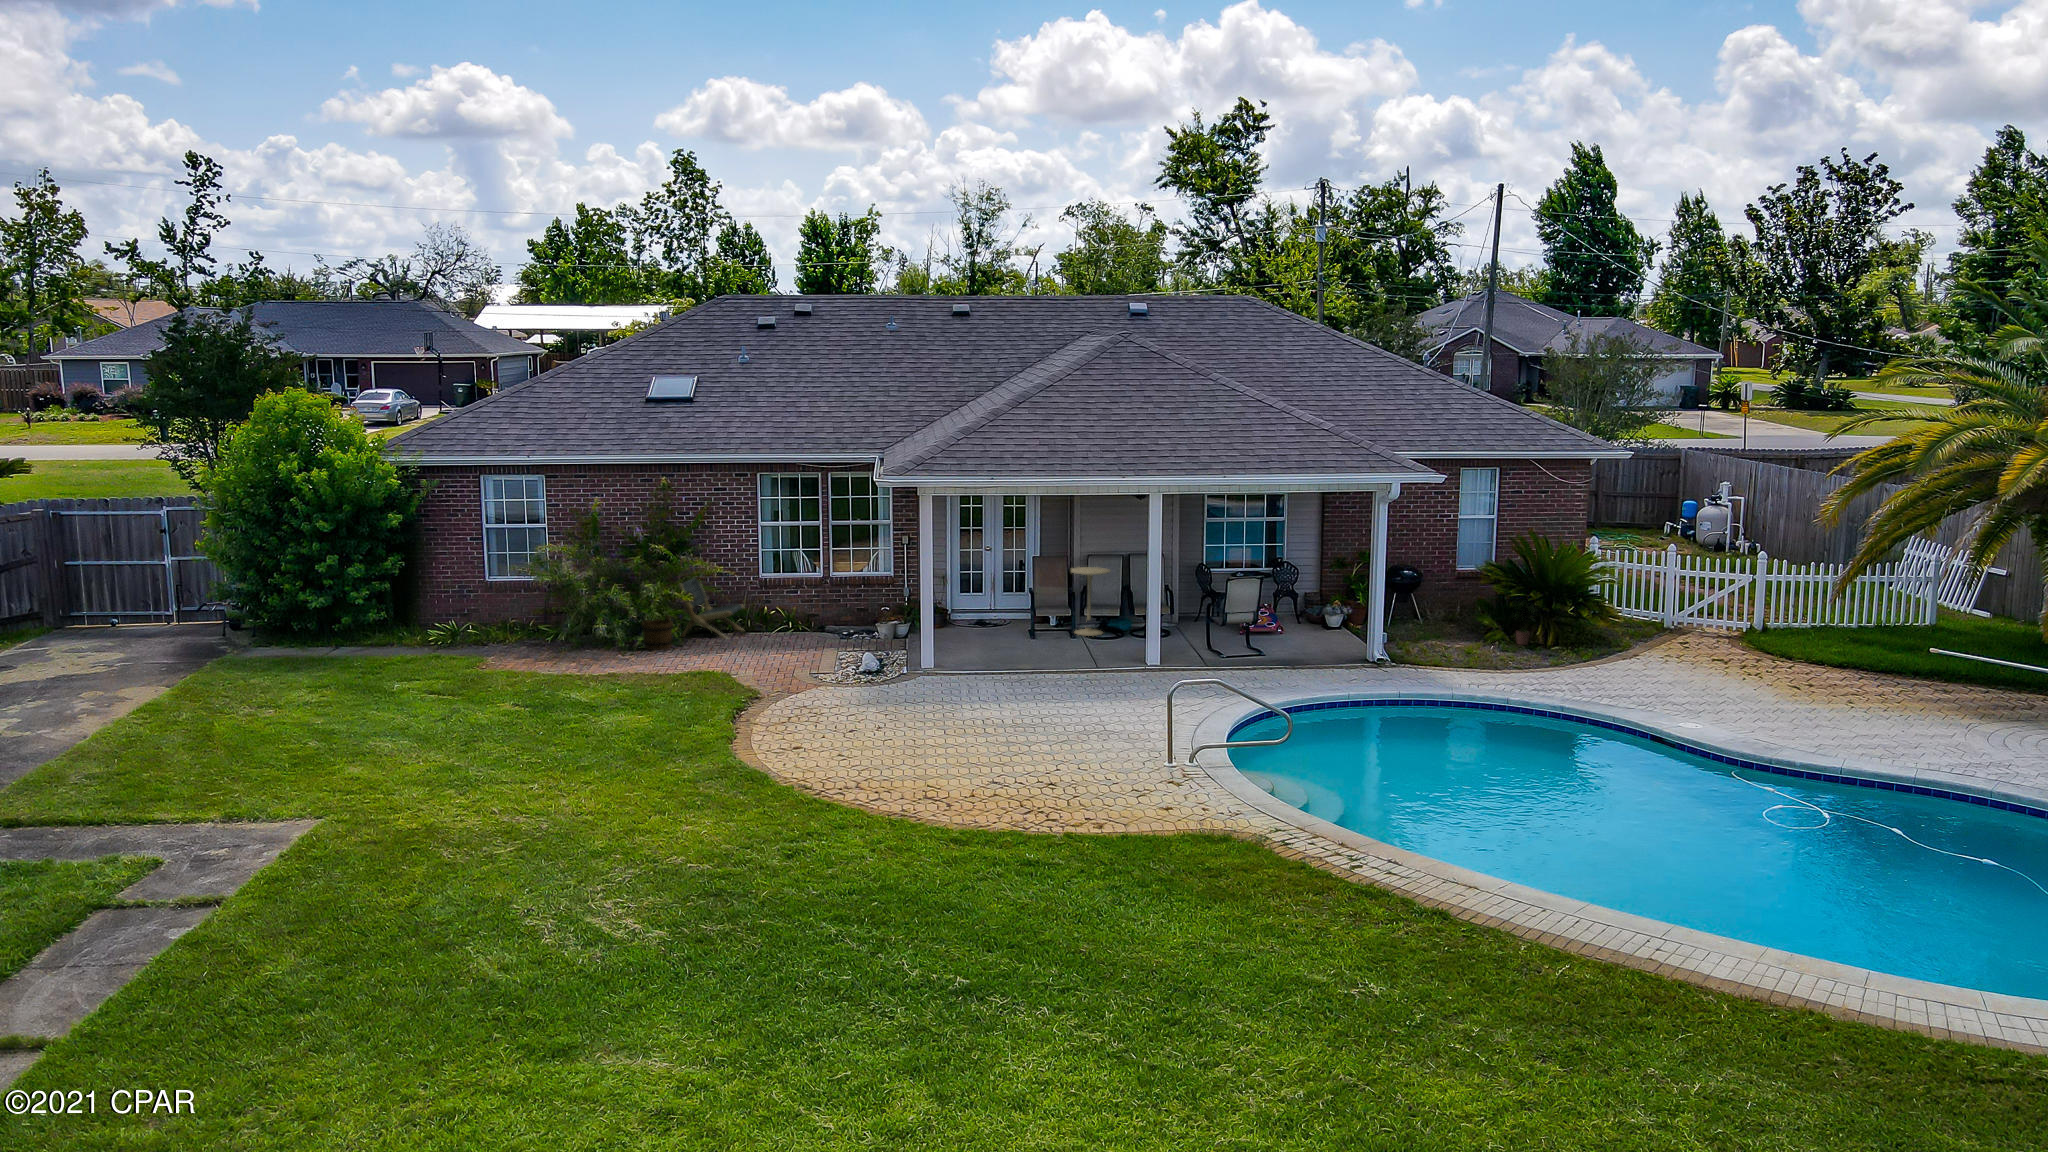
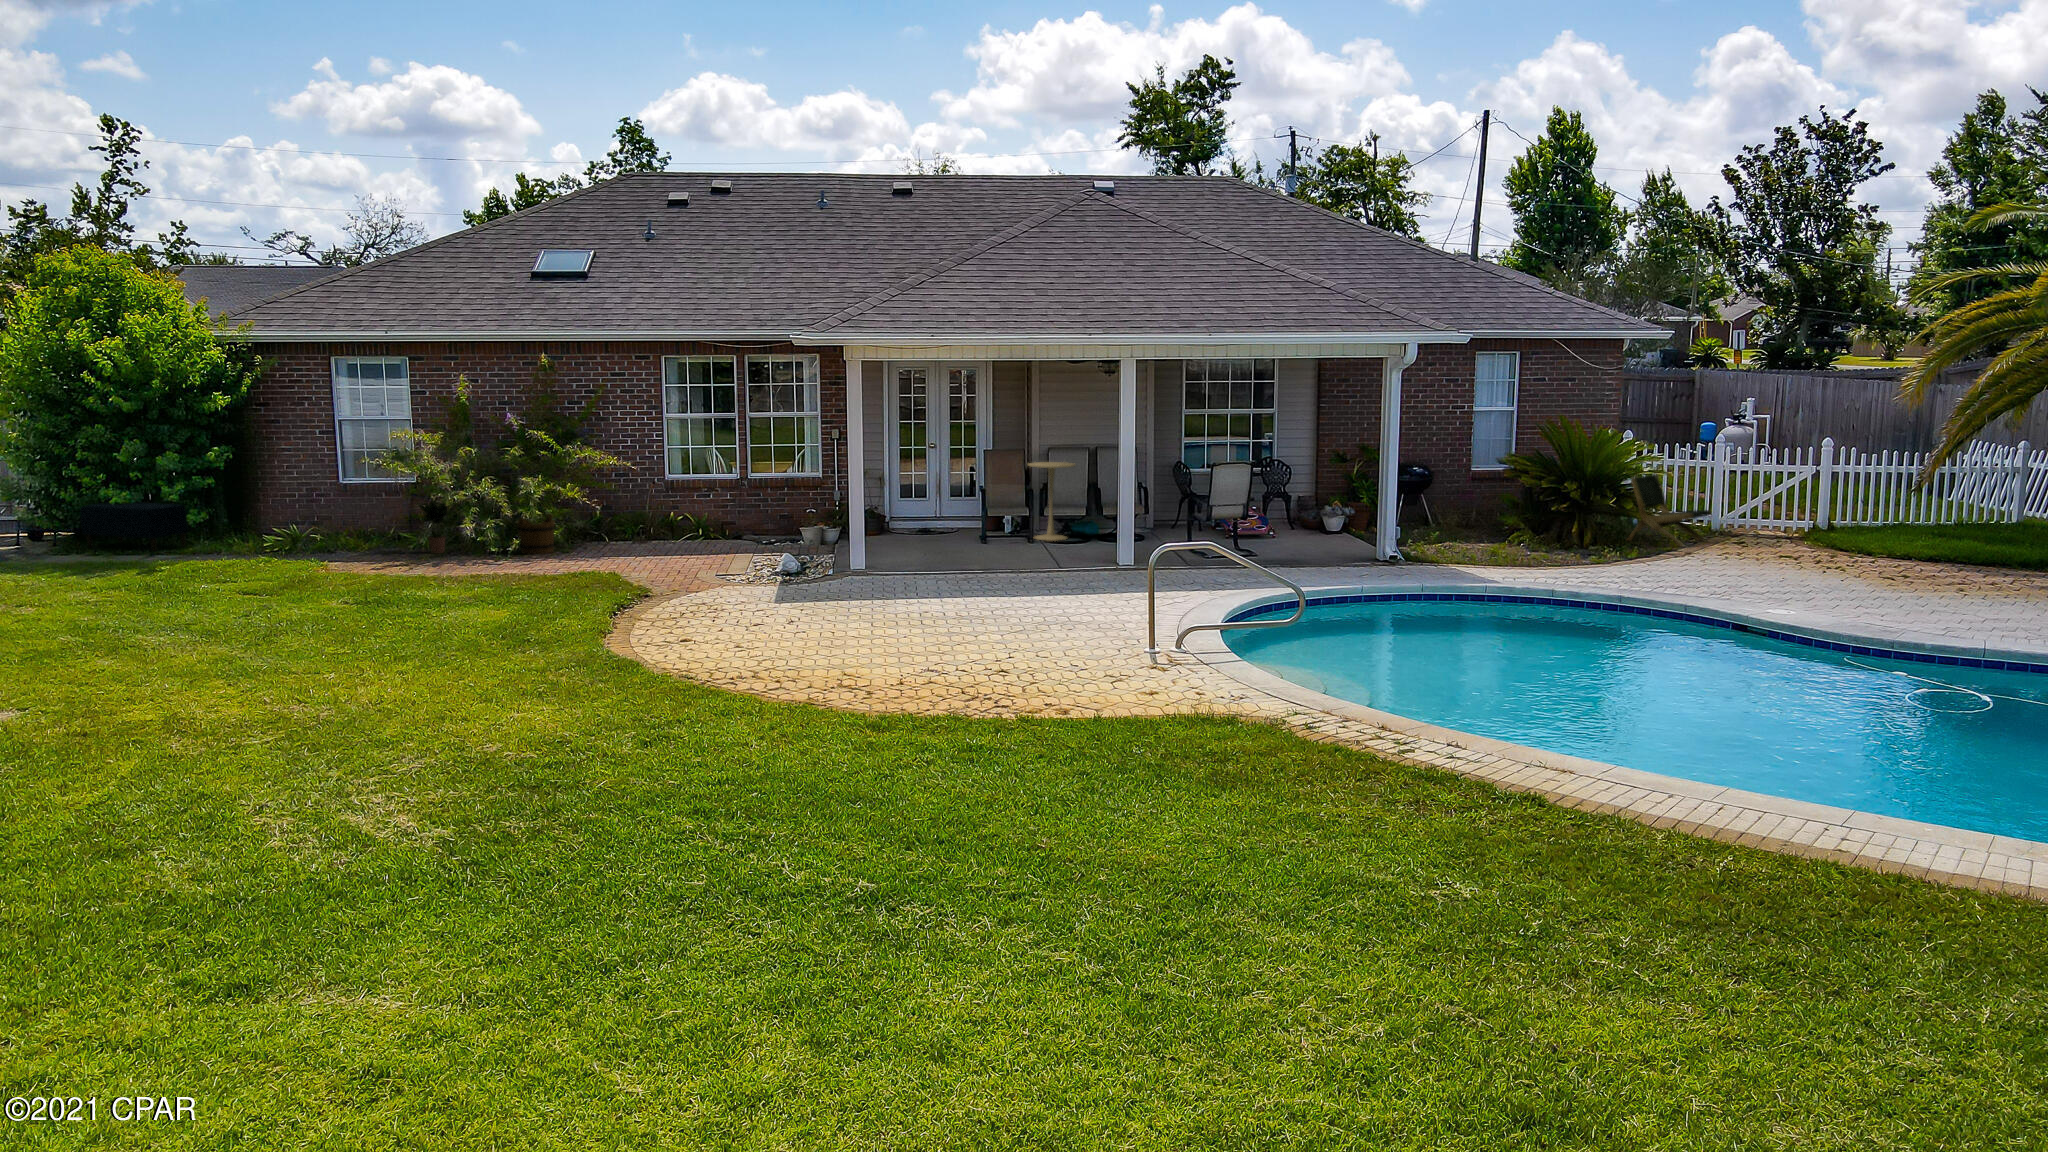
lounge chair: present [679,578,744,639] -> present [1627,474,1711,547]
bench: none [281,600,368,645] -> present [80,502,188,551]
potted plant: present [1513,602,1539,645] -> present [417,500,454,553]

